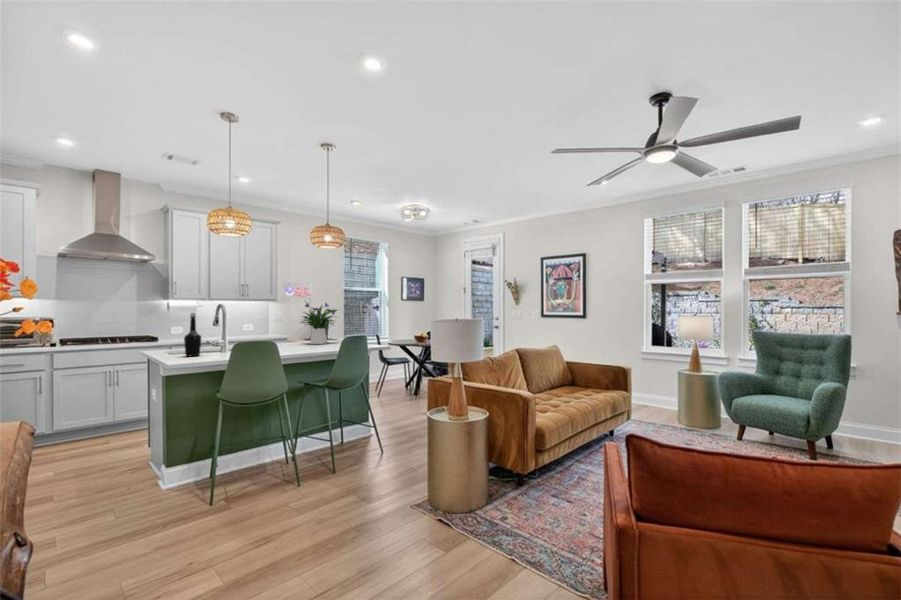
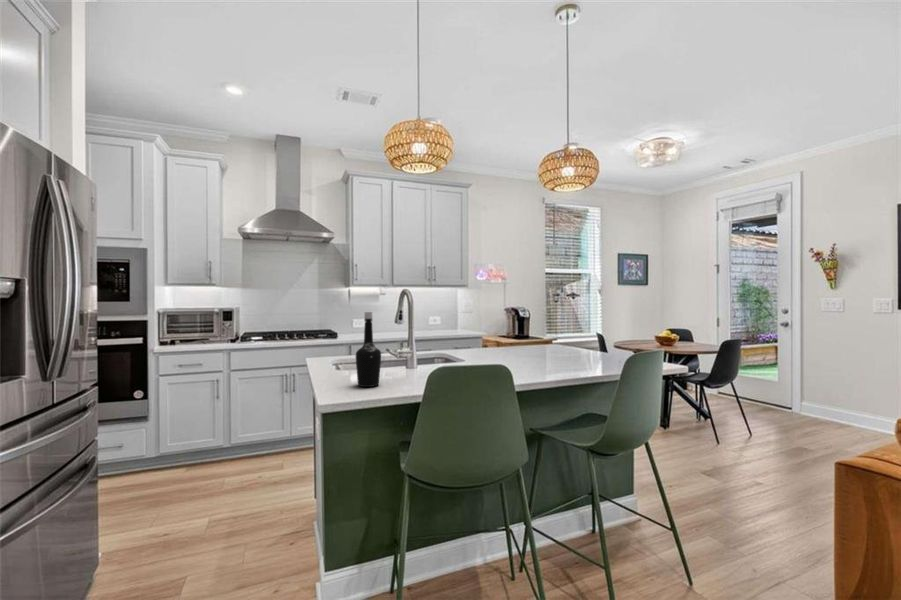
flower arrangement: present [302,301,337,344] -> none [515,288,586,361]

